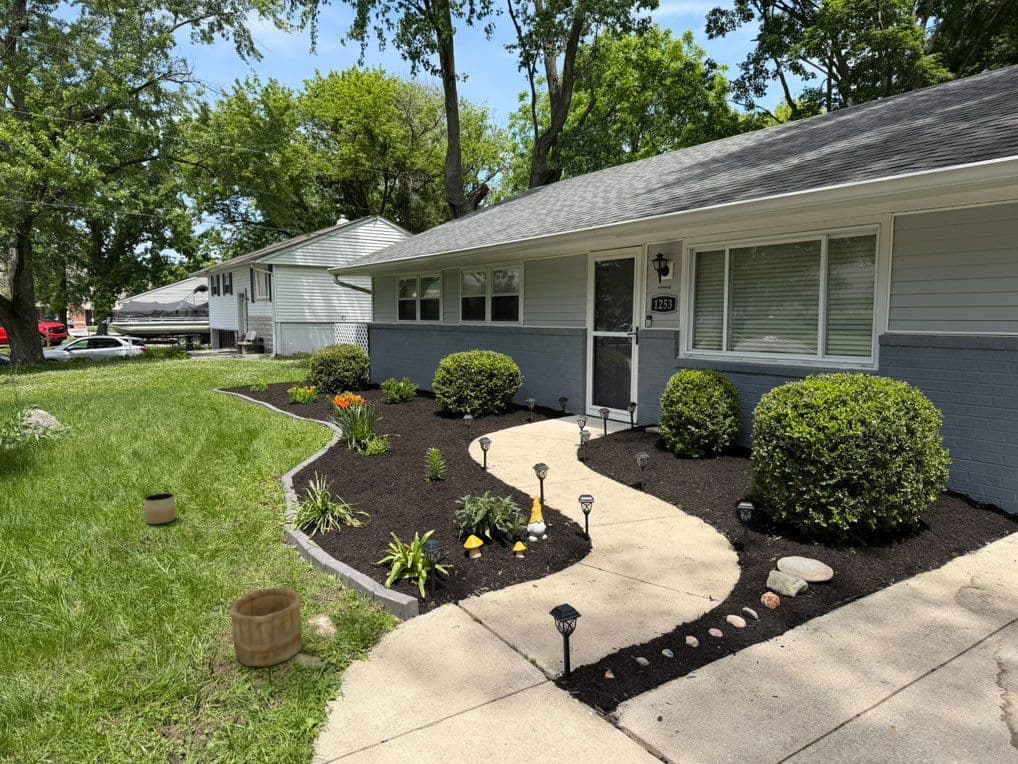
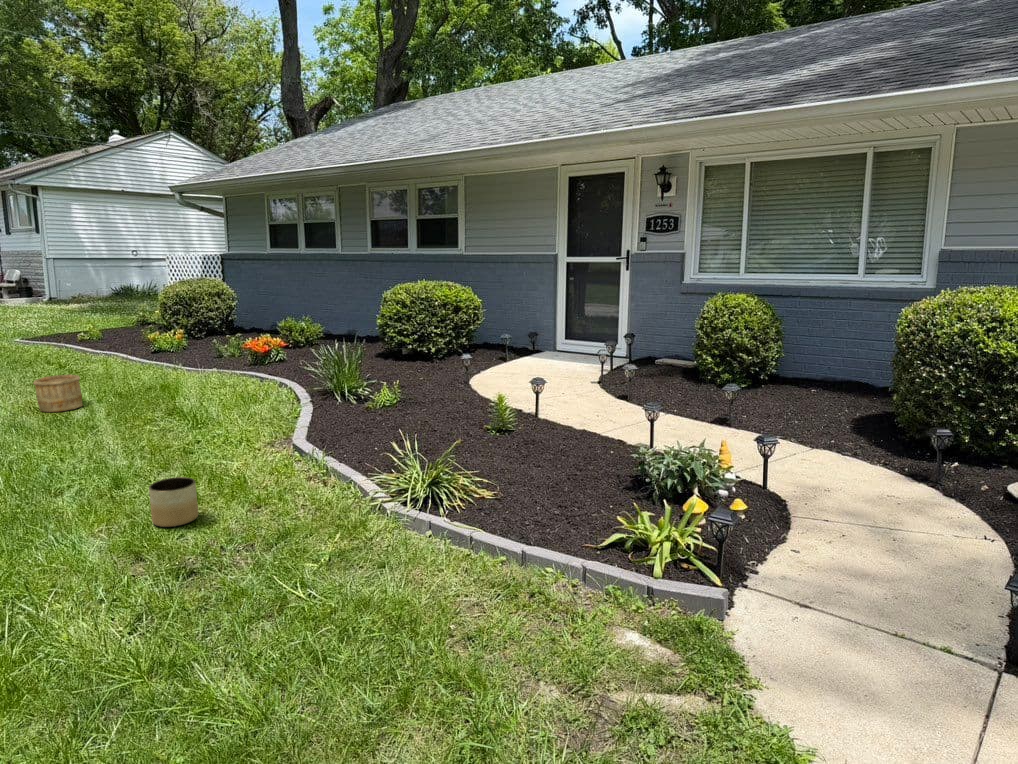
wooden bucket: present [229,588,302,667] -> present [33,374,83,412]

